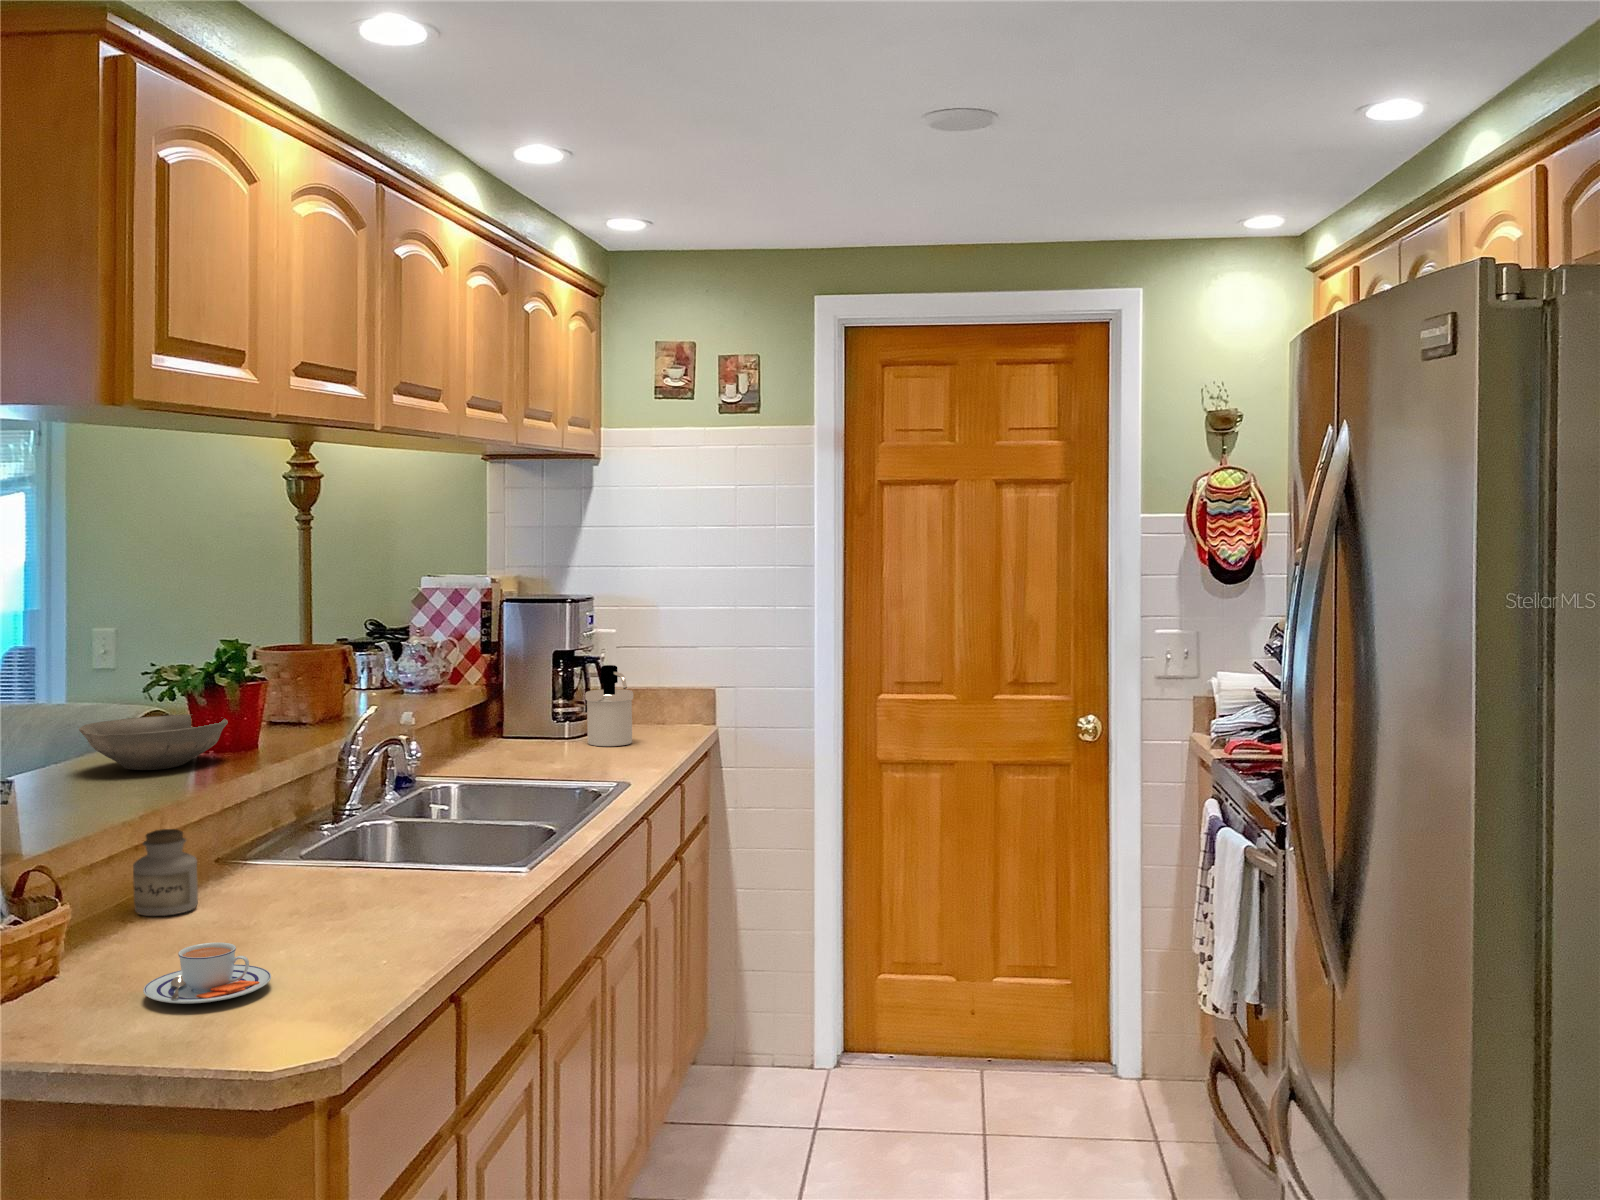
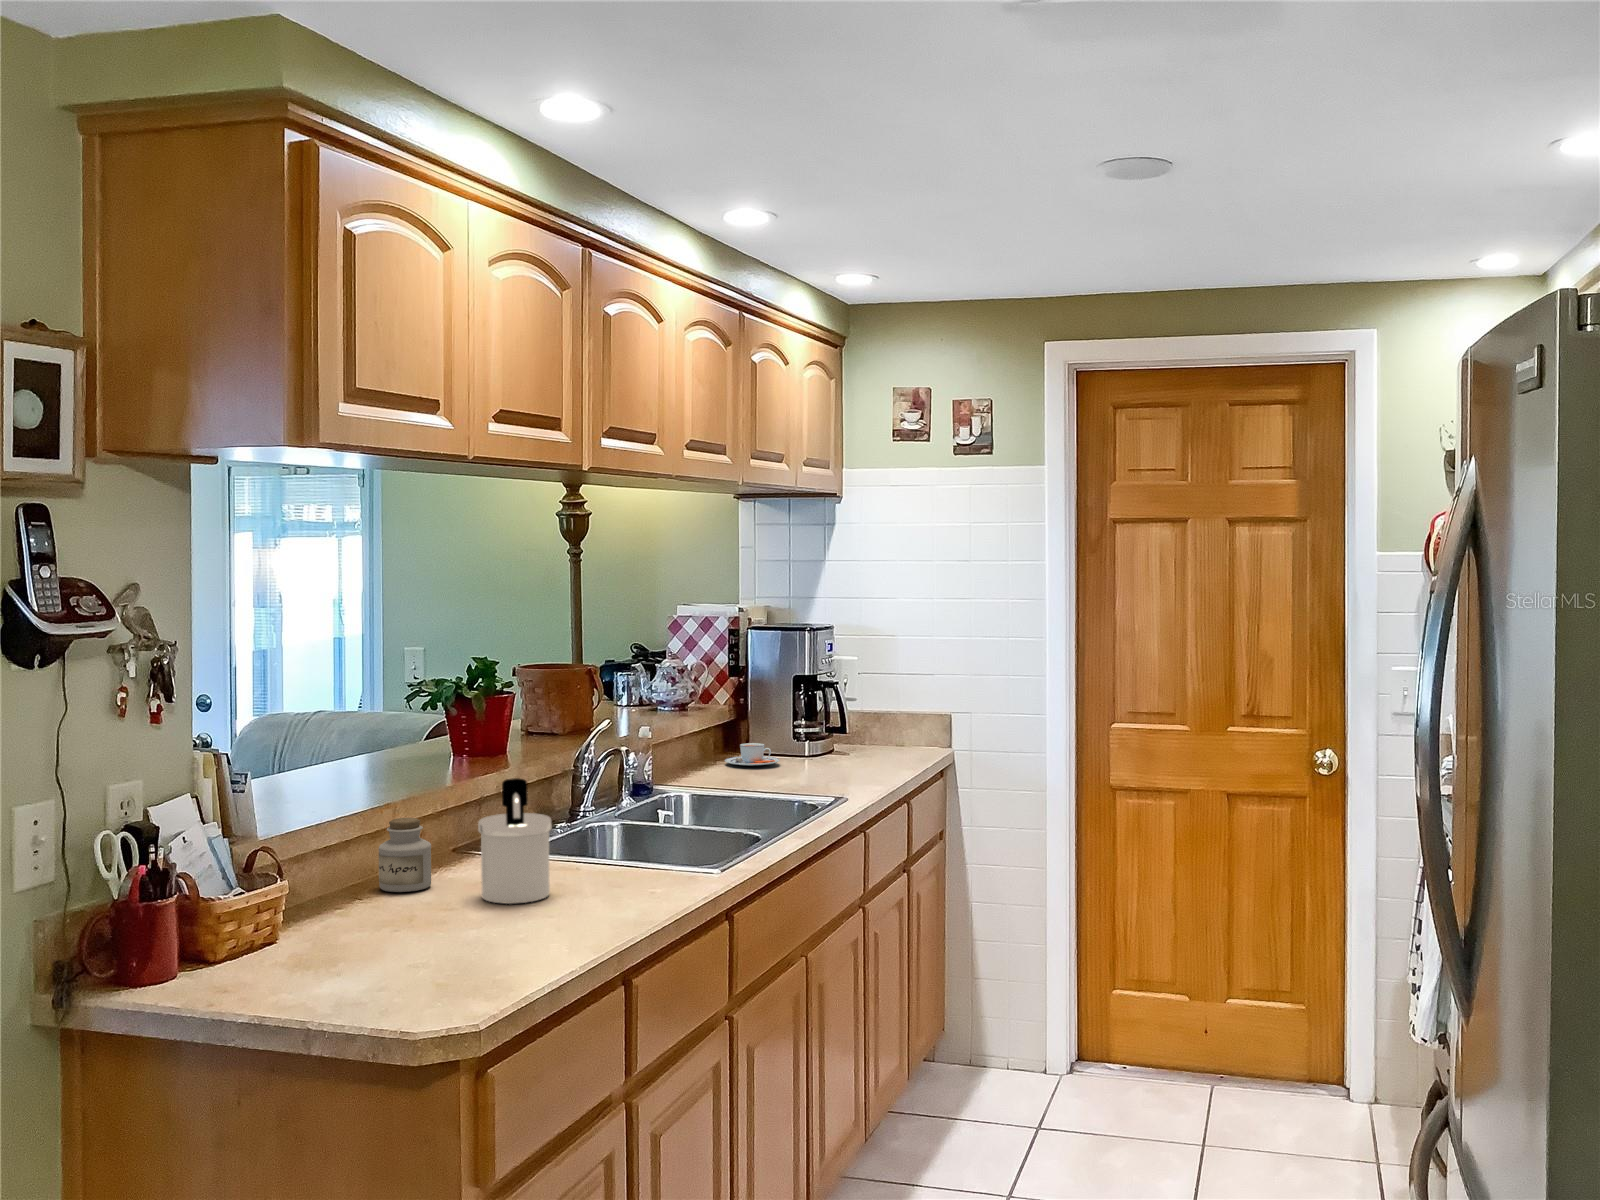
soap dispenser: present [585,665,633,746] -> present [478,778,551,904]
bowl: present [79,714,228,770] -> none [359,722,481,769]
teacup: present [143,942,271,1004] -> present [725,743,780,766]

